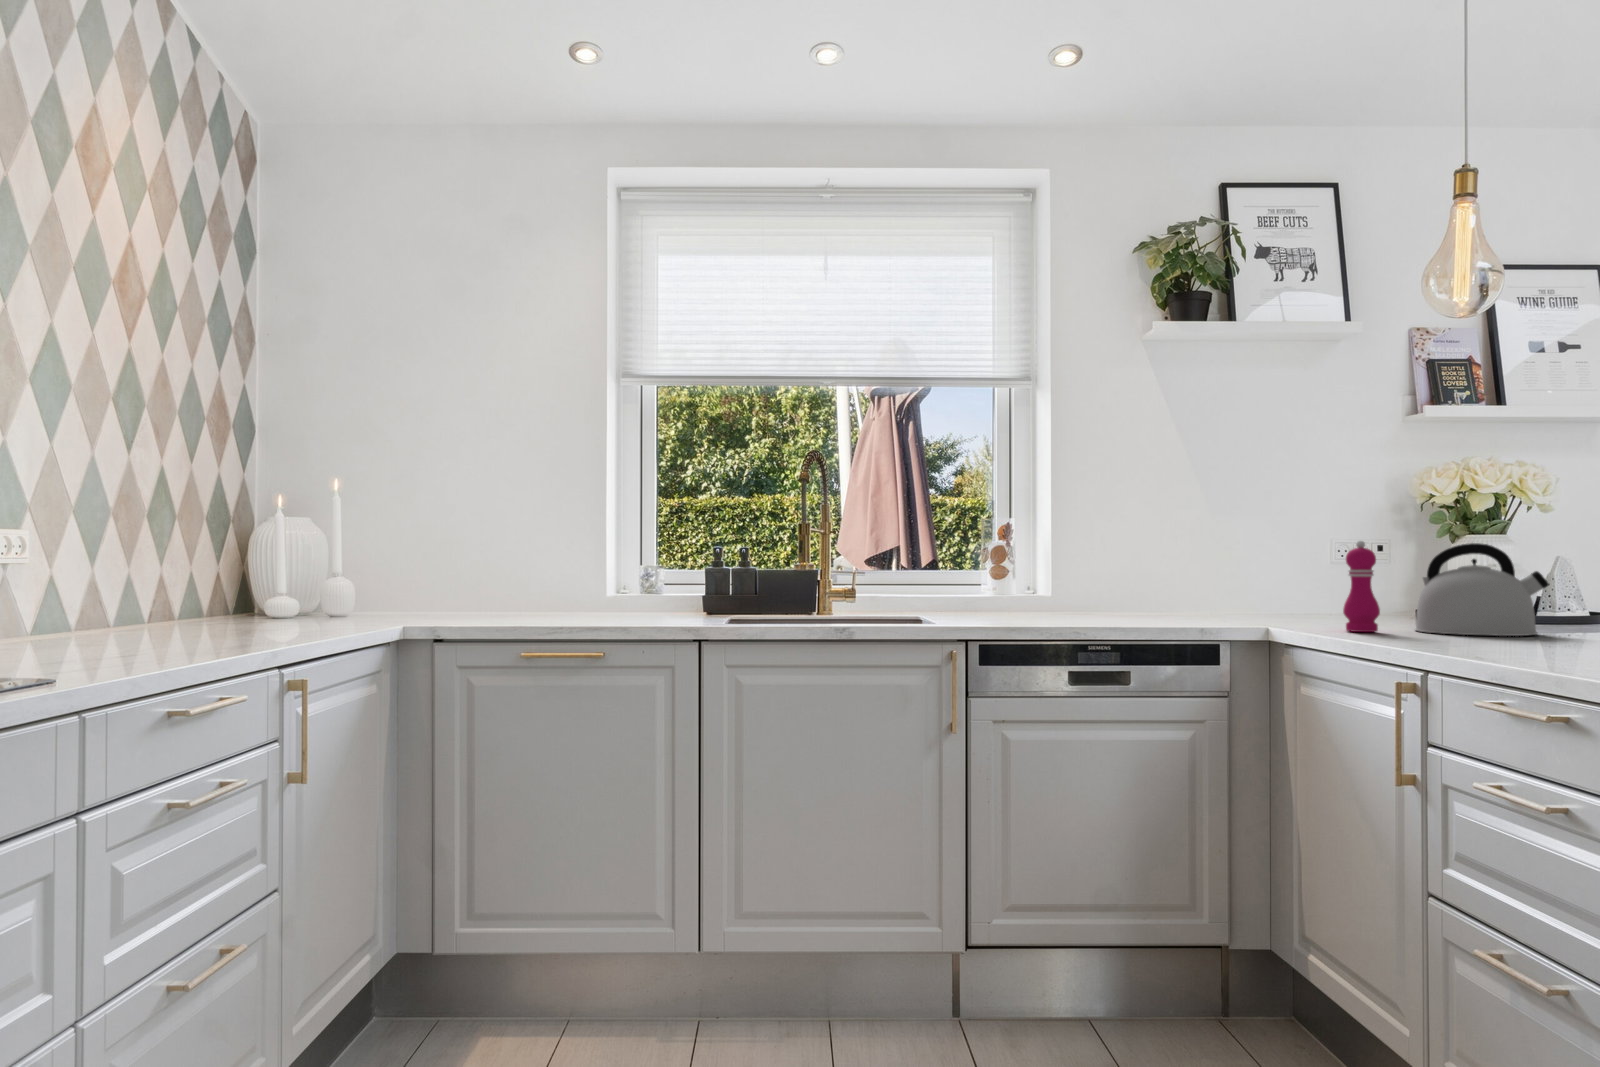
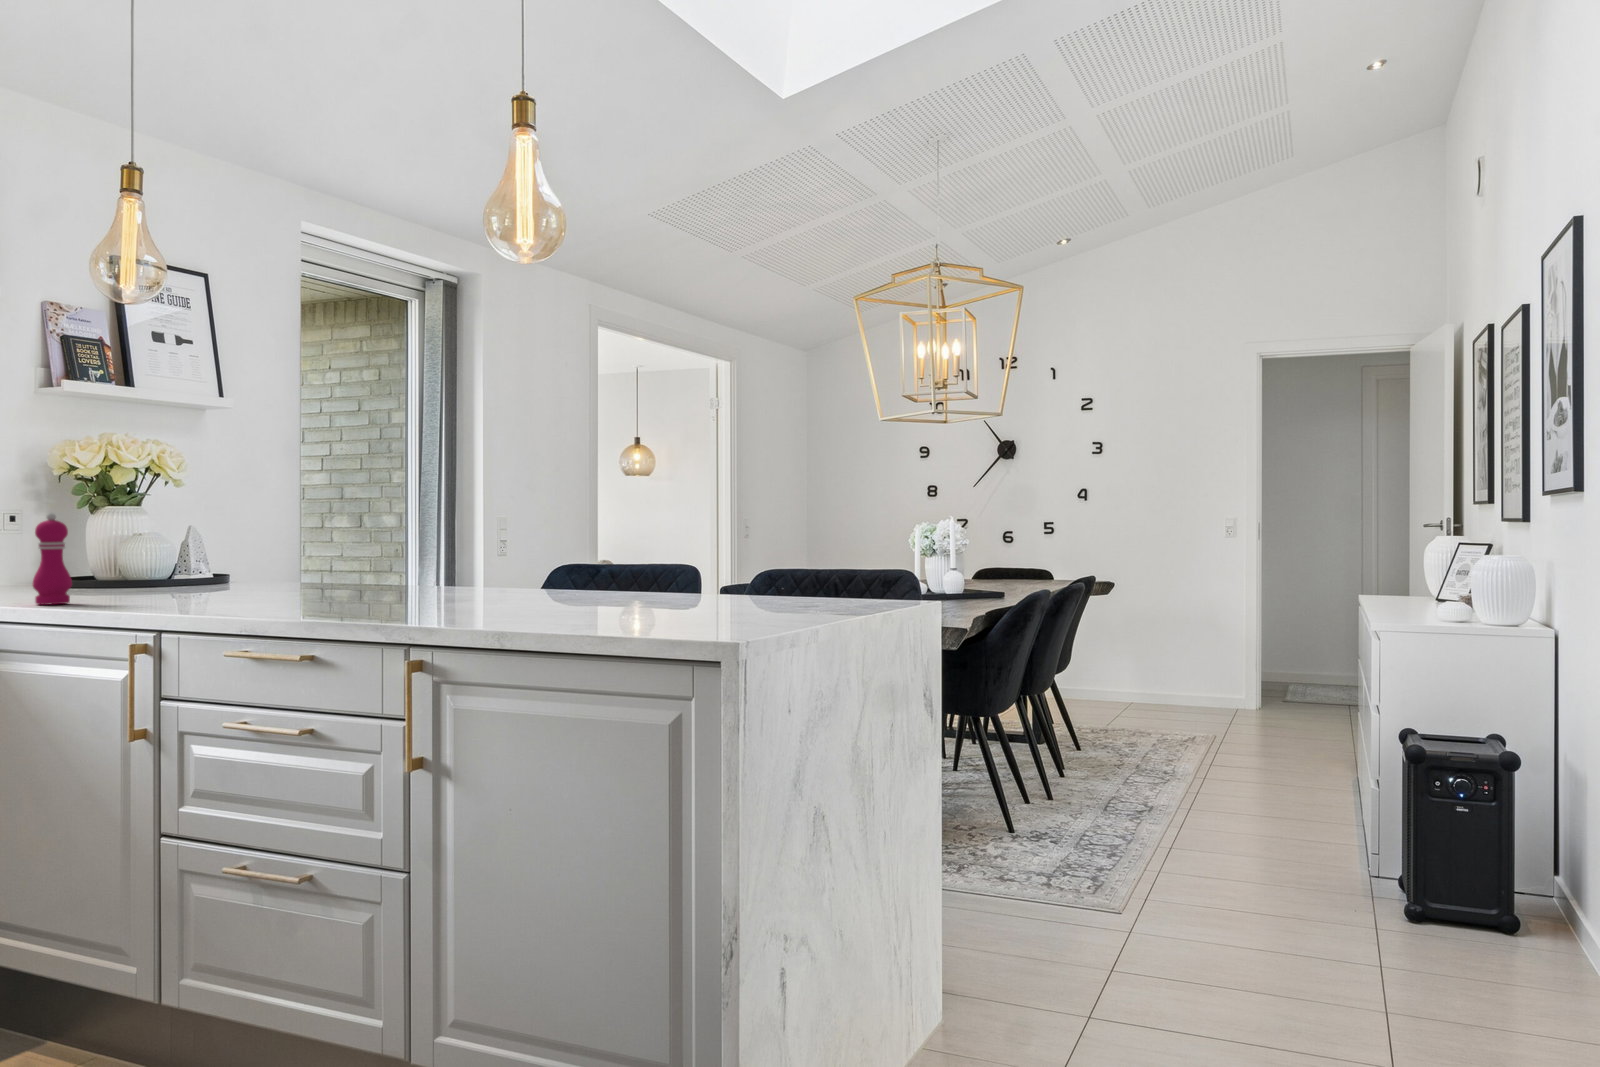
kettle: present [1415,543,1549,636] -> none [98,516,216,600]

